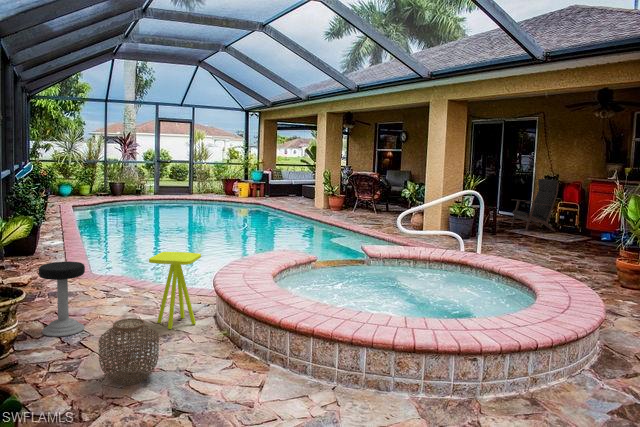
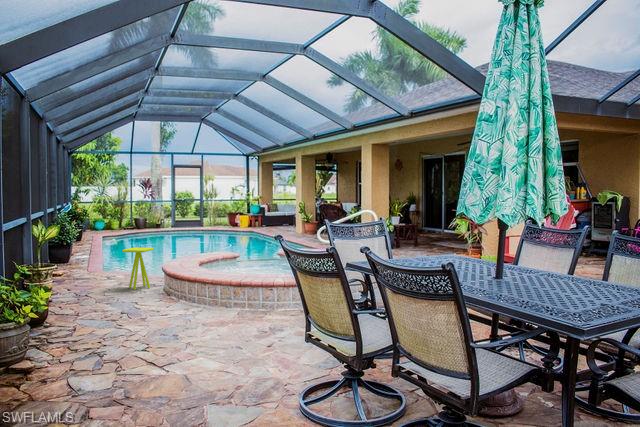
lounge chair: present [511,179,559,231] -> none [438,202,470,243]
stool: present [39,261,85,337] -> none [63,253,88,293]
woven basket: present [99,318,159,385] -> none [88,274,118,306]

